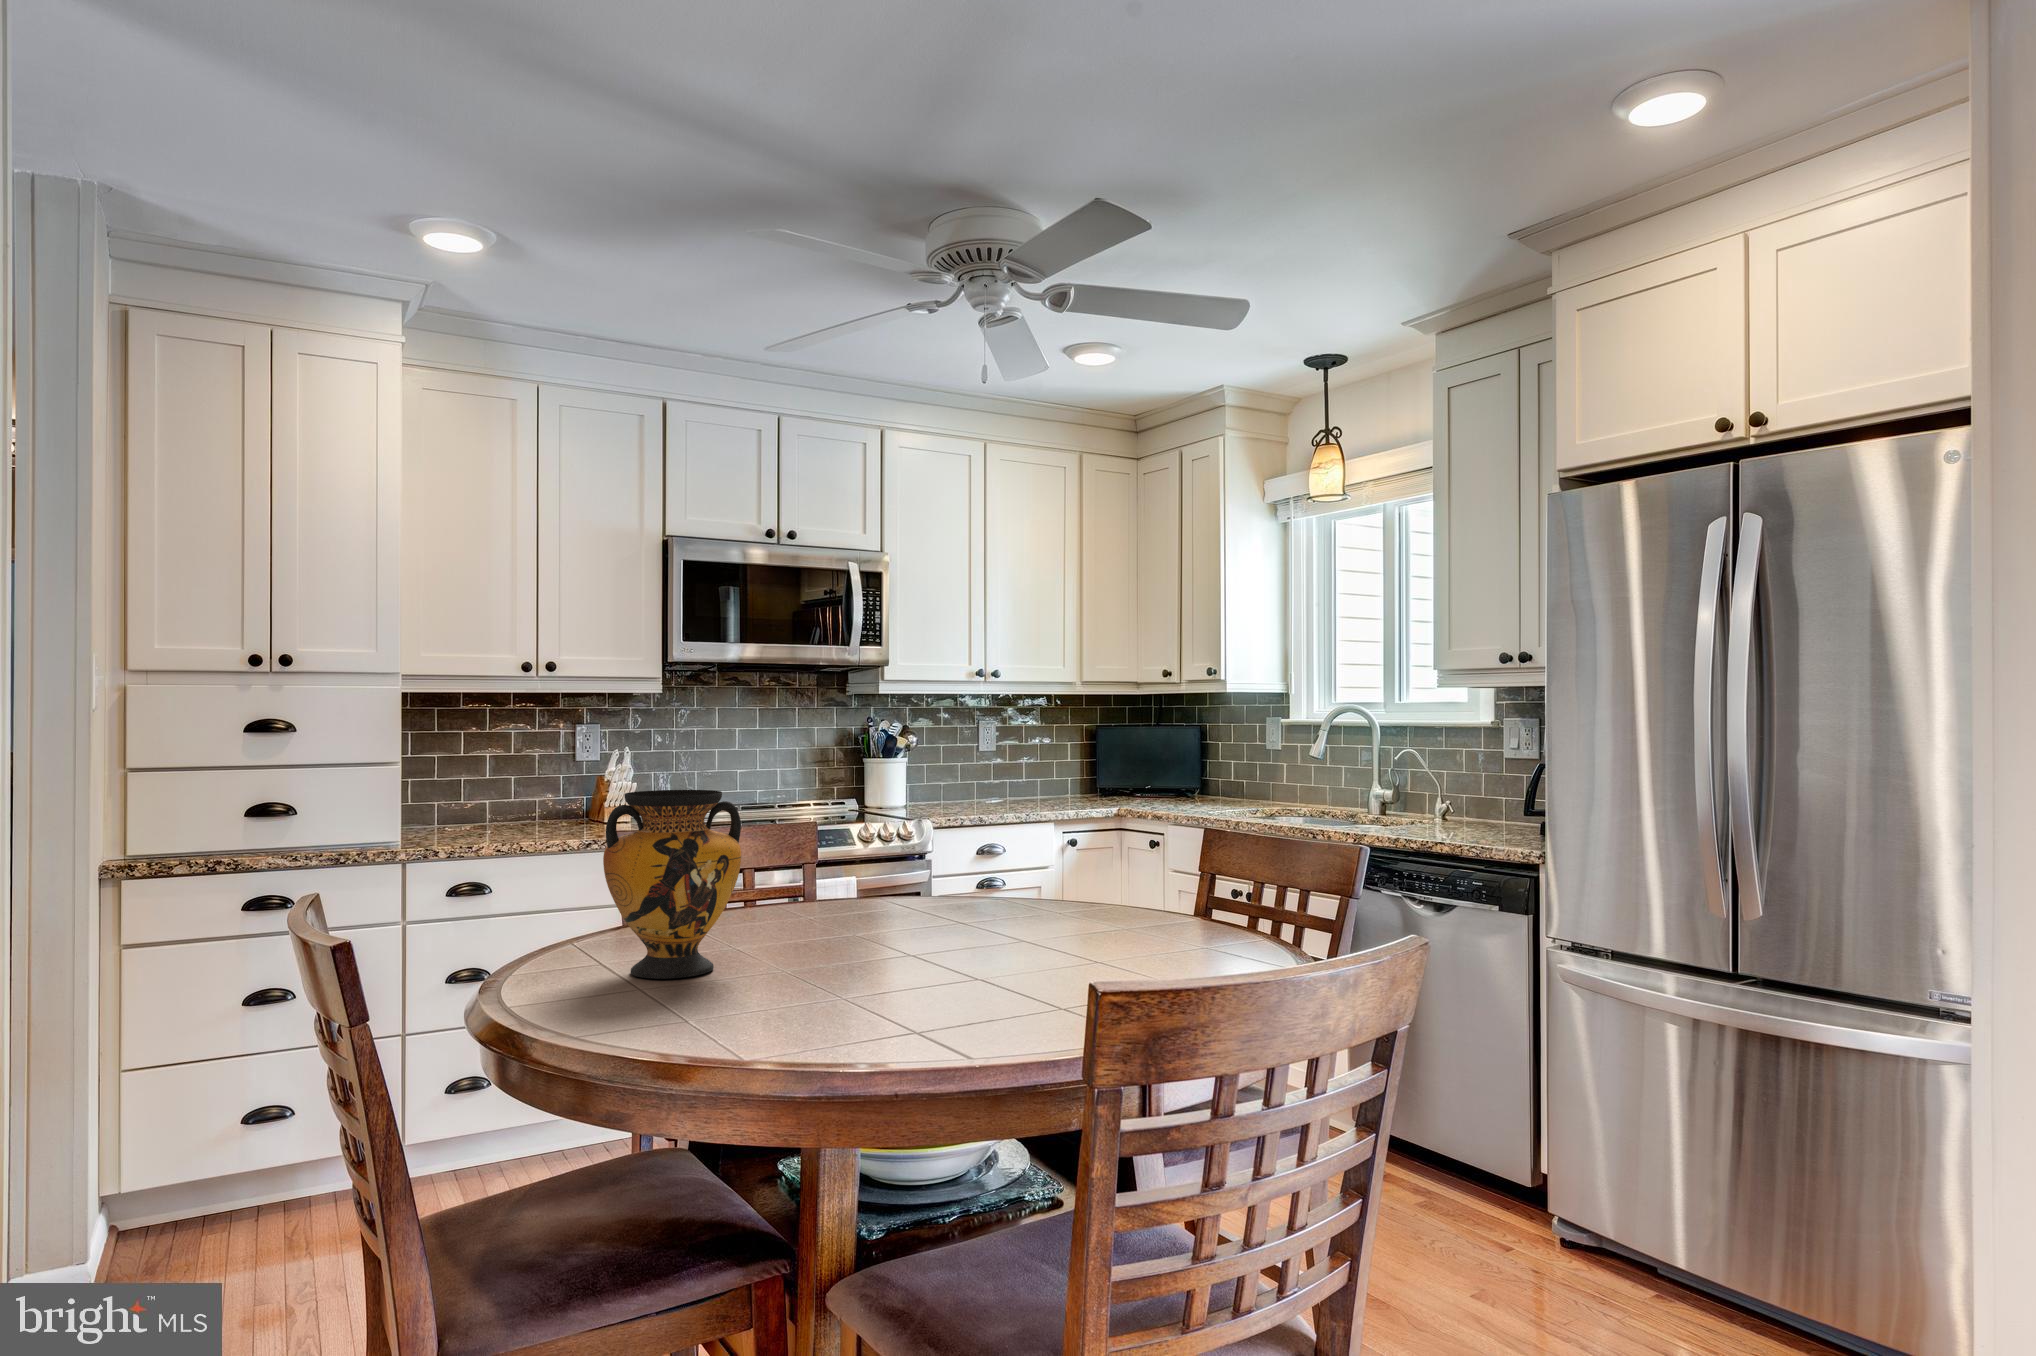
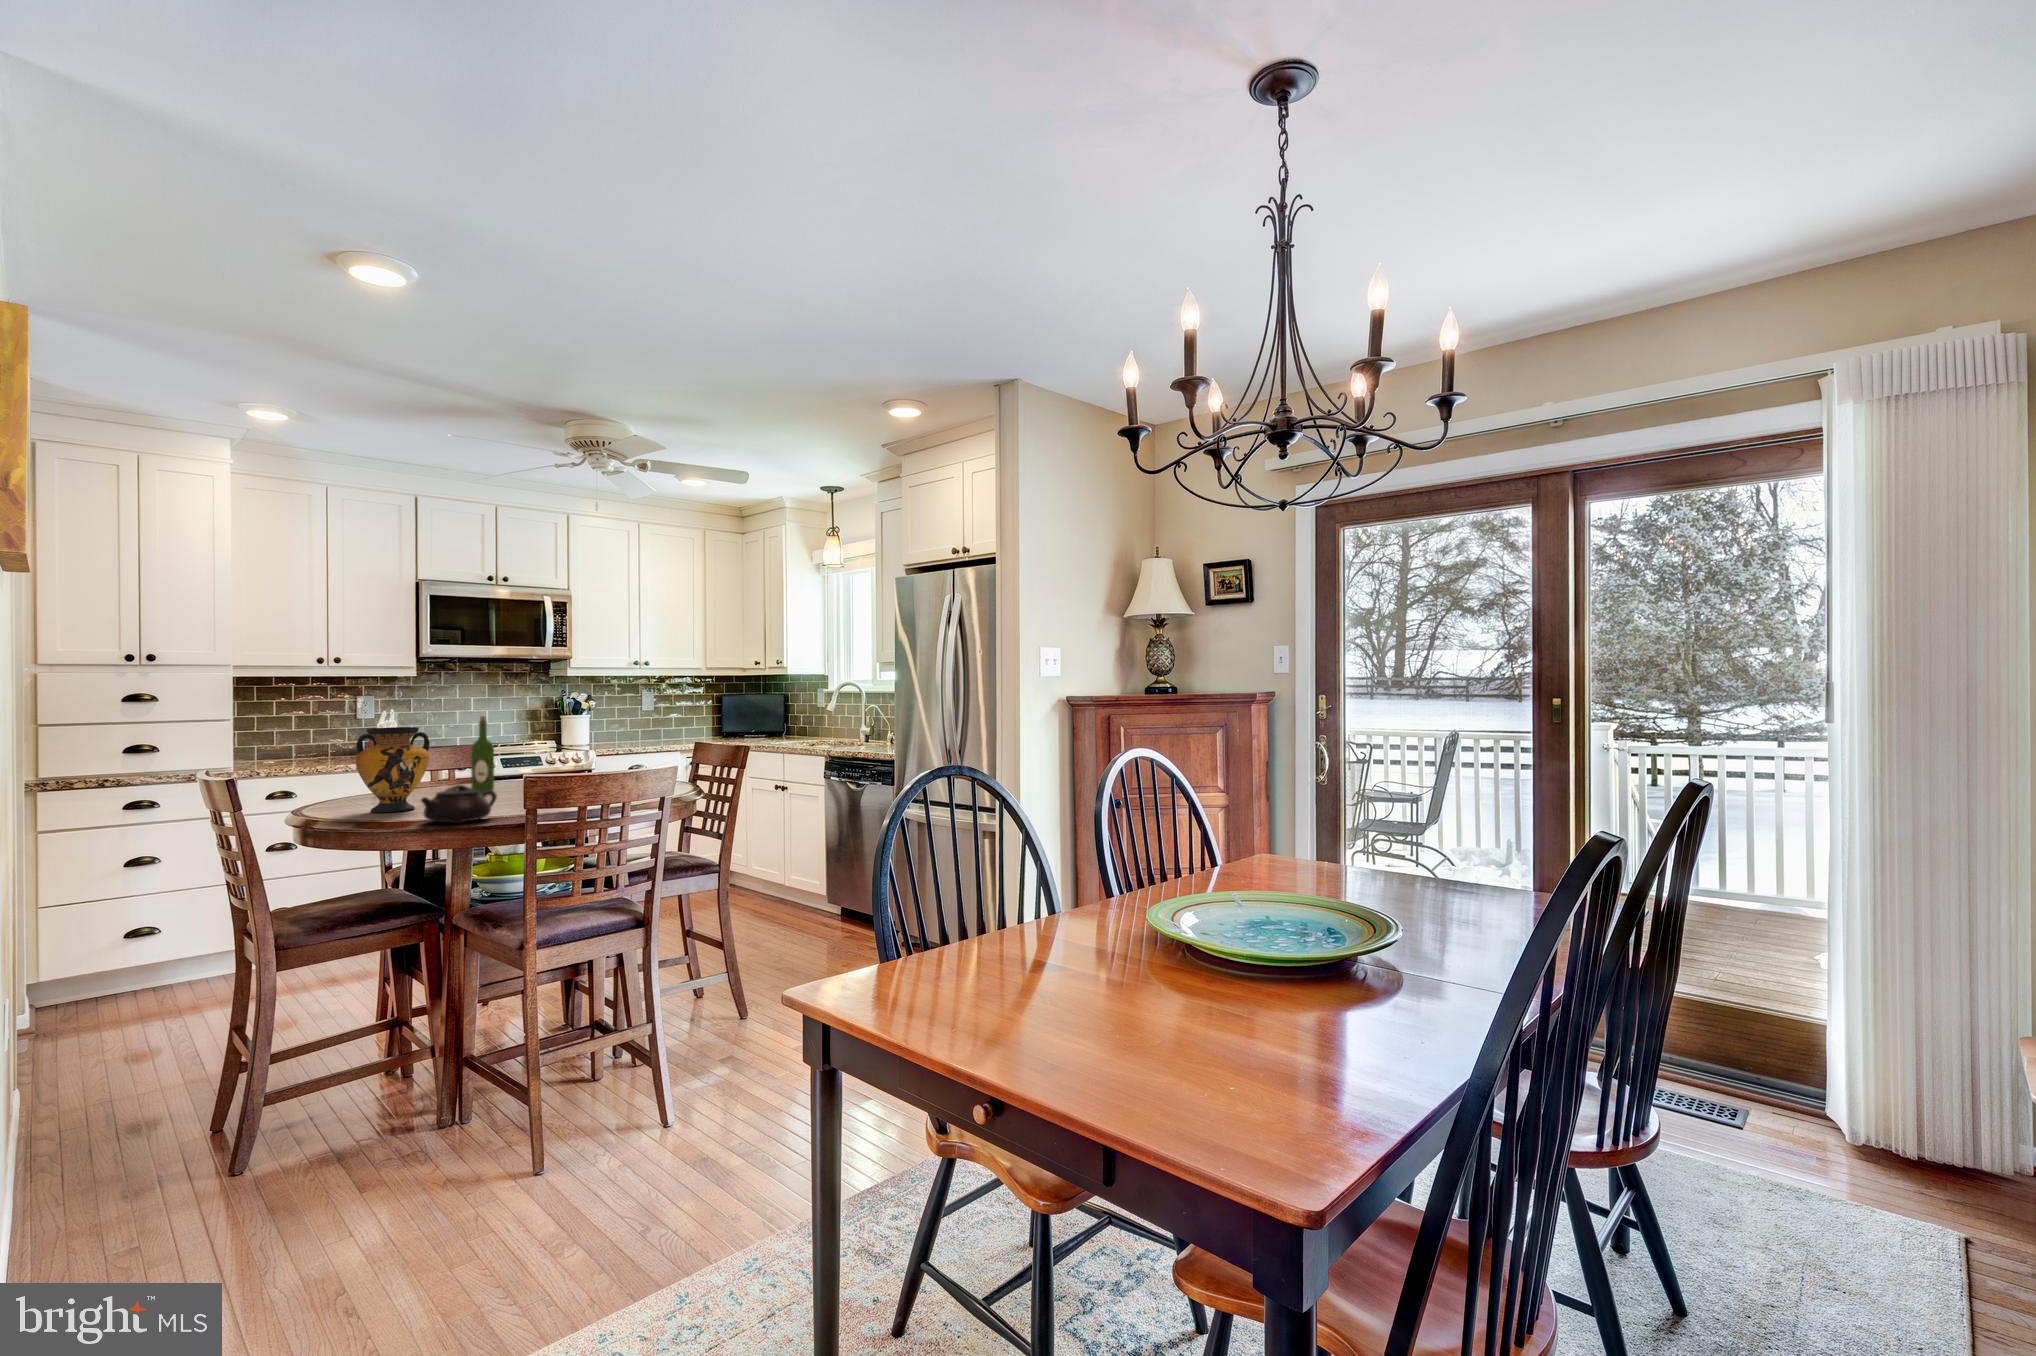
wine bottle: none [791,765,831,916] -> present [471,716,494,792]
teapot: none [756,937,901,1037] -> present [421,785,497,823]

